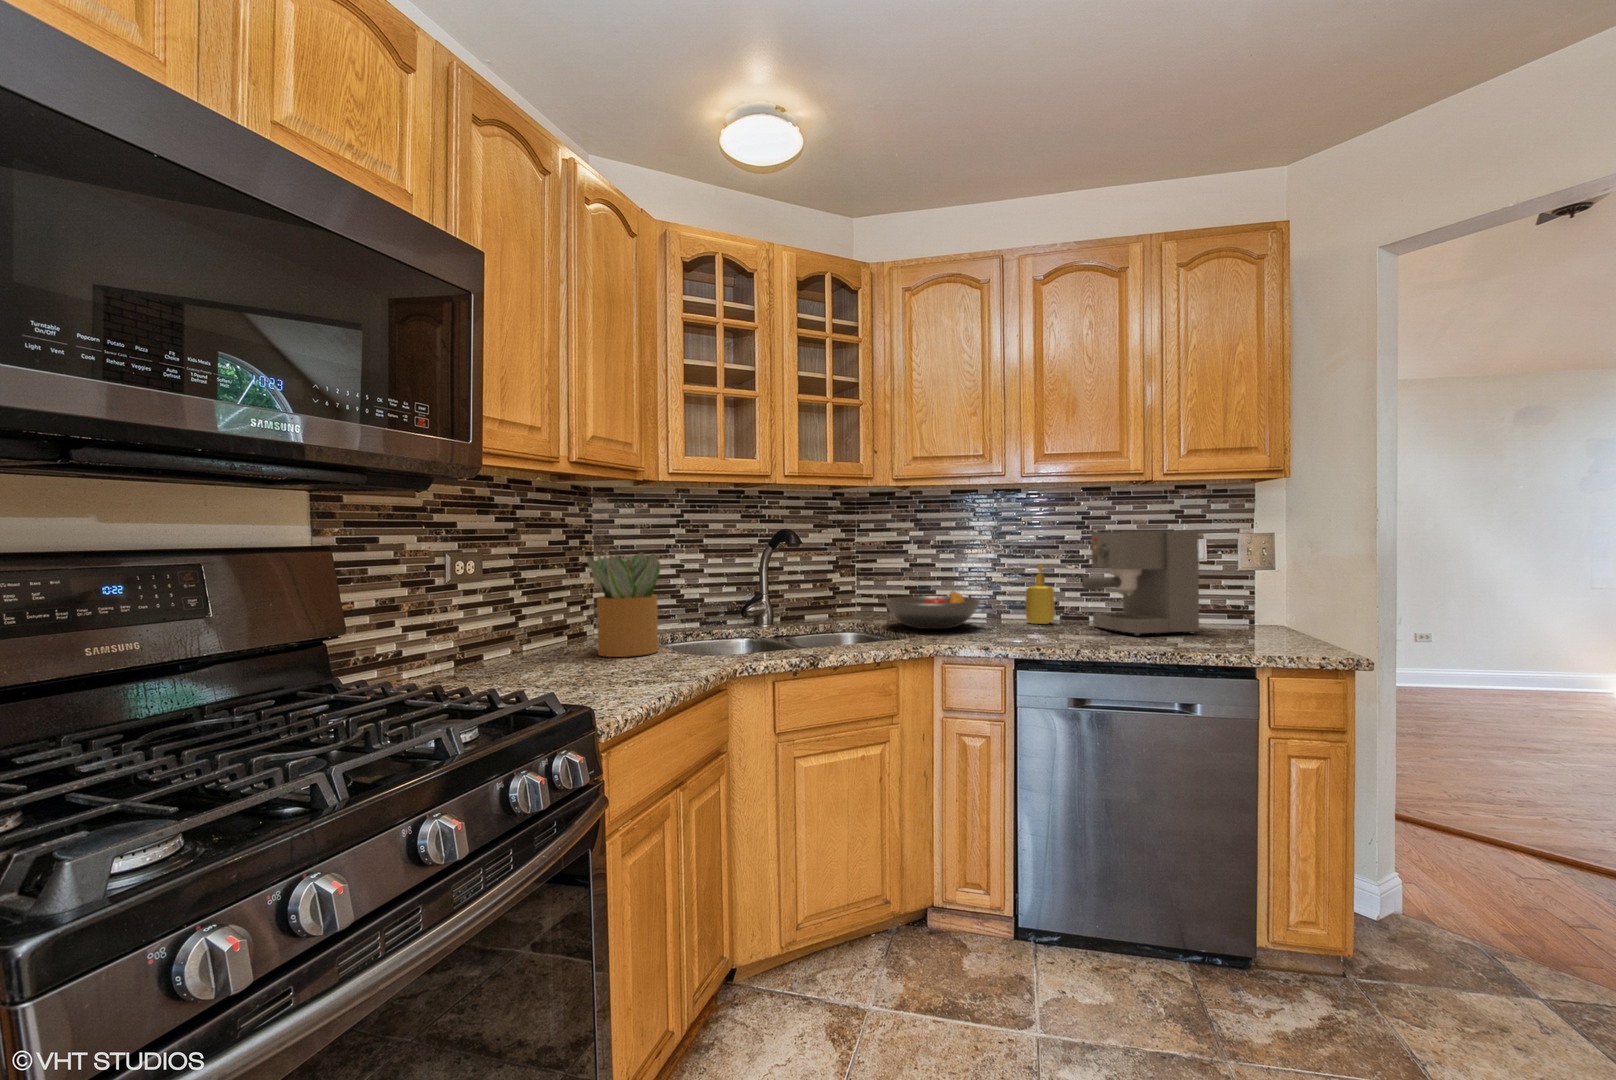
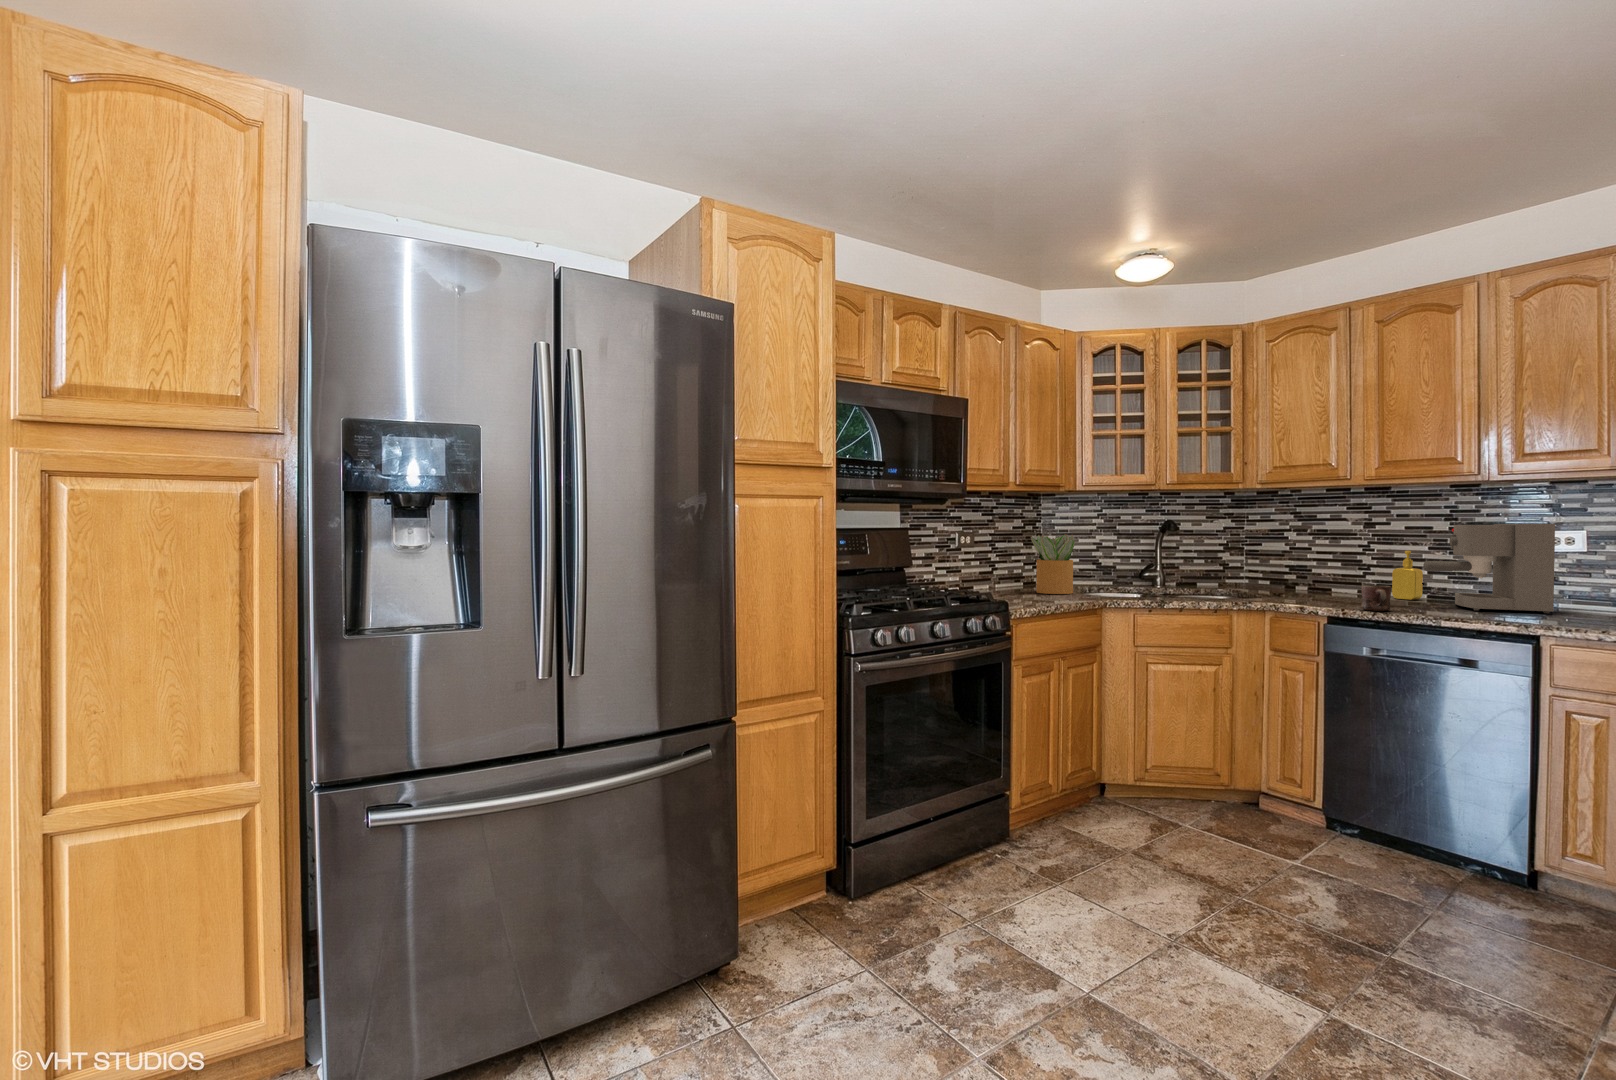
fruit bowl: present [885,591,980,629] -> none [1253,569,1339,596]
mug: none [1043,612,1081,647] -> present [1362,585,1391,611]

